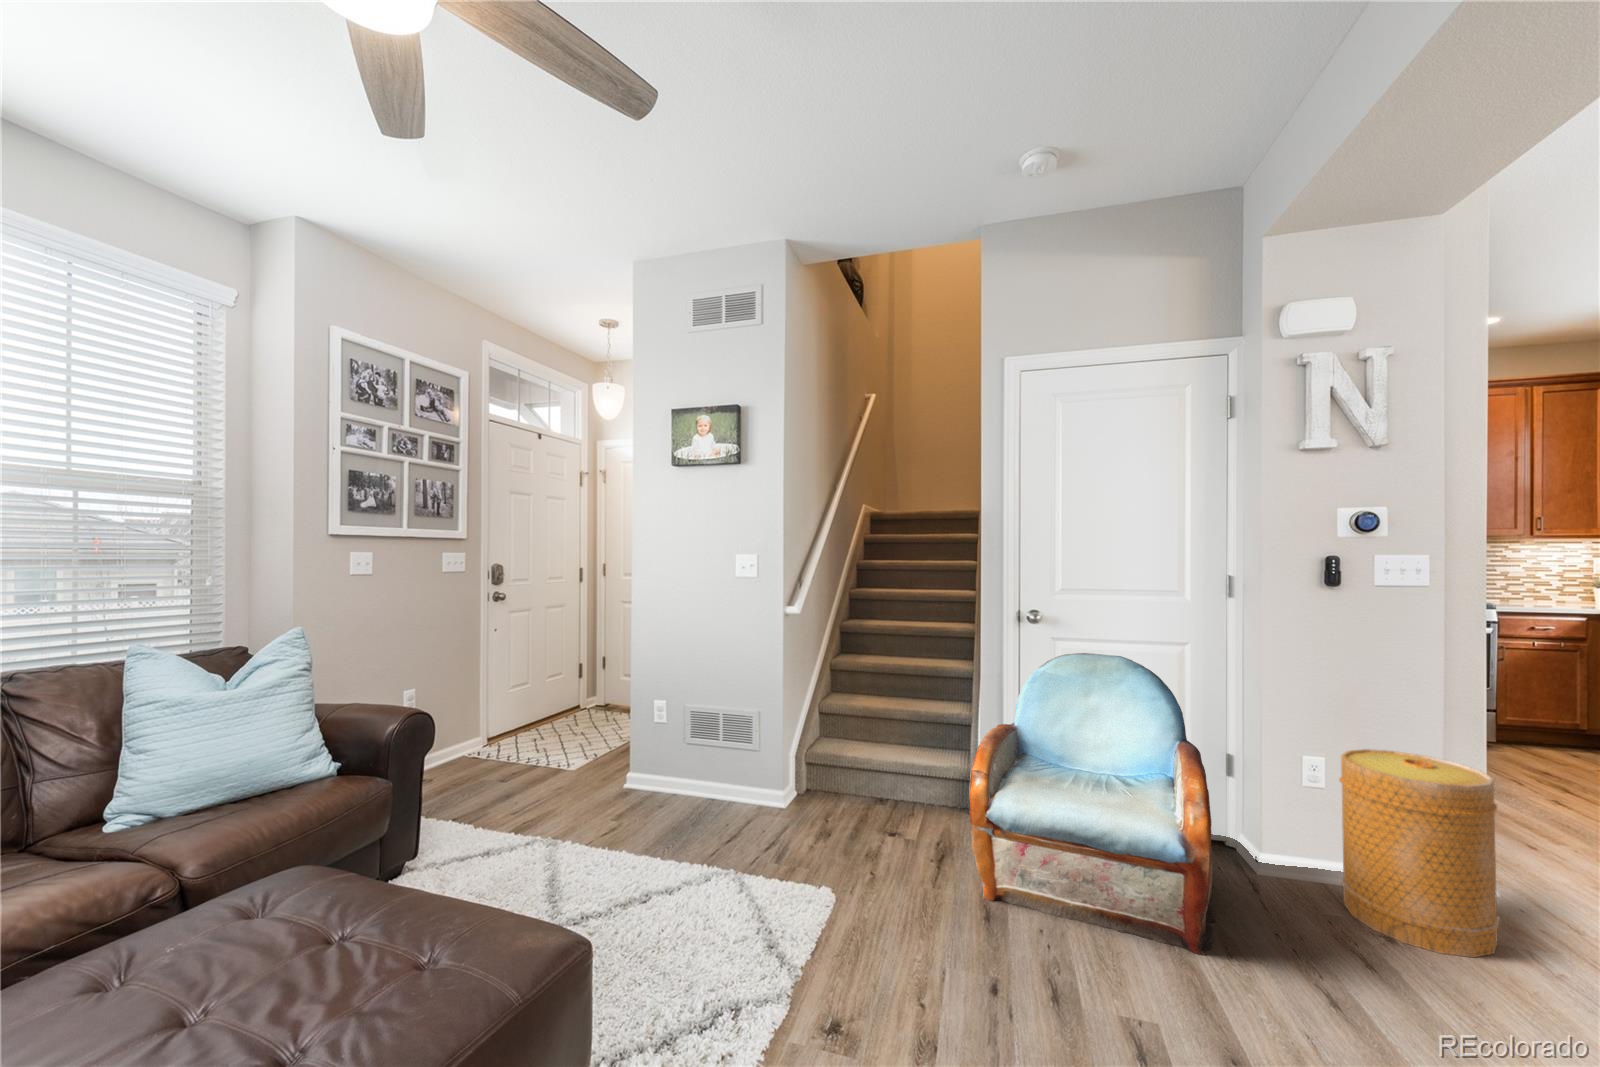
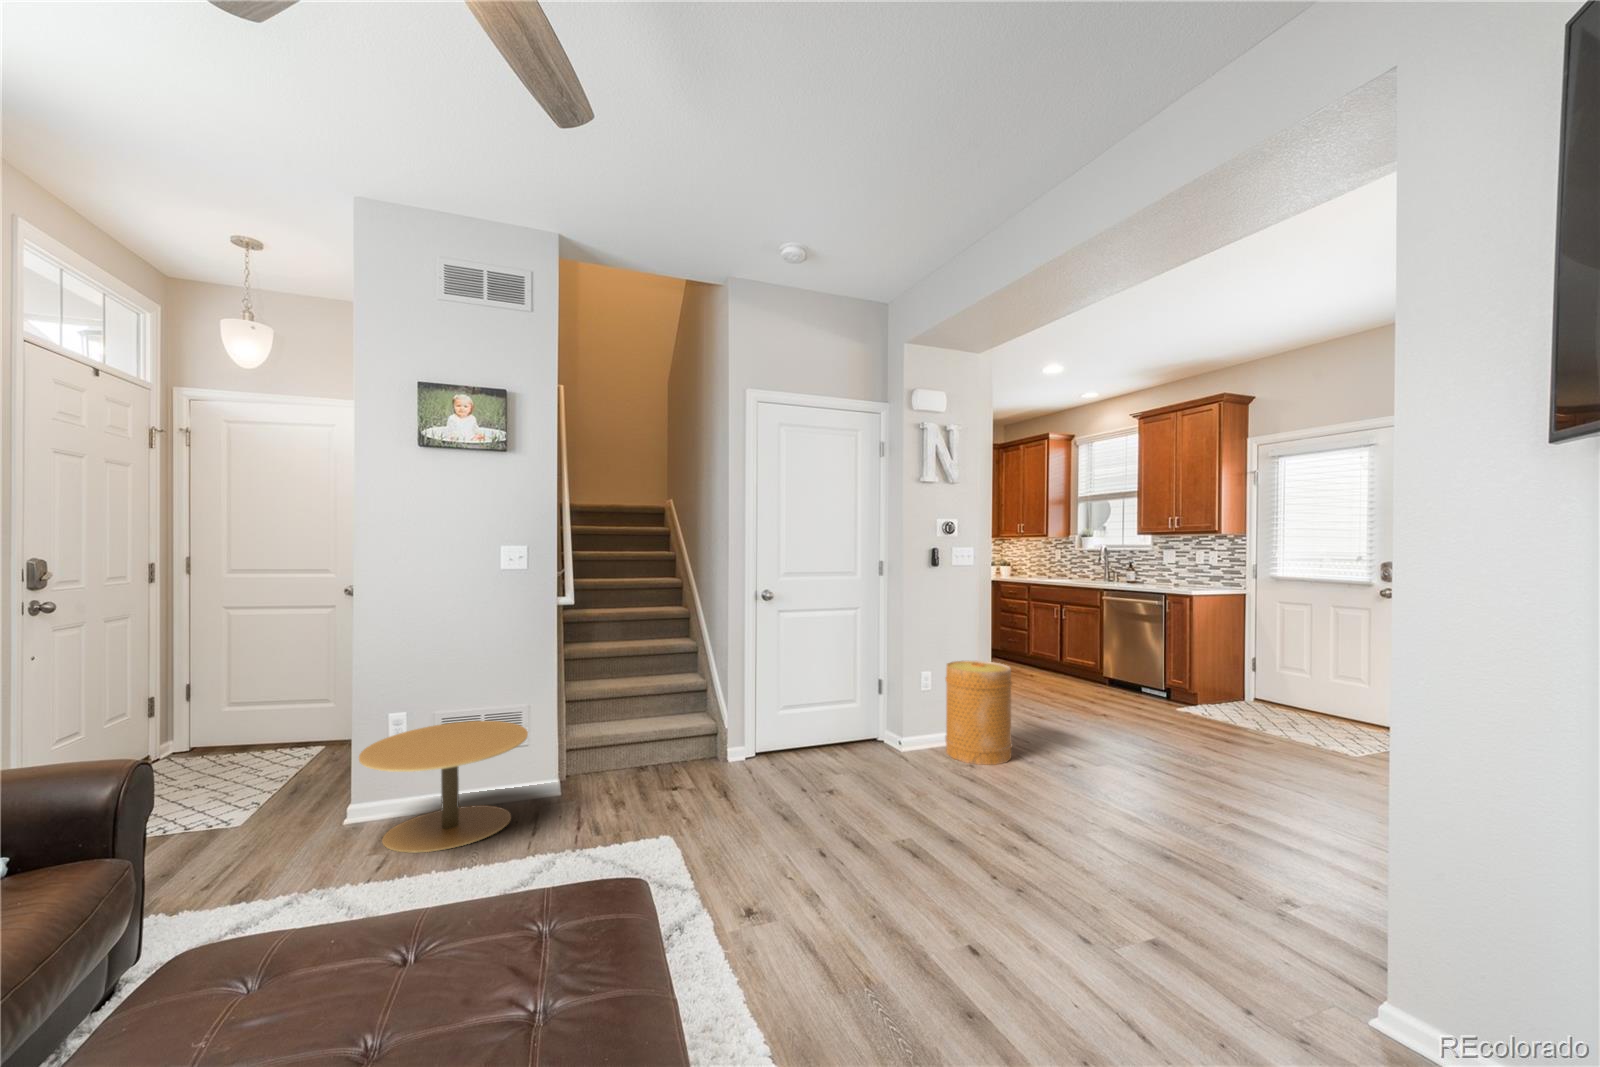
armchair: present [969,653,1216,955] -> none [750,619,918,808]
side table: none [604,719,740,836] -> present [359,721,528,853]

